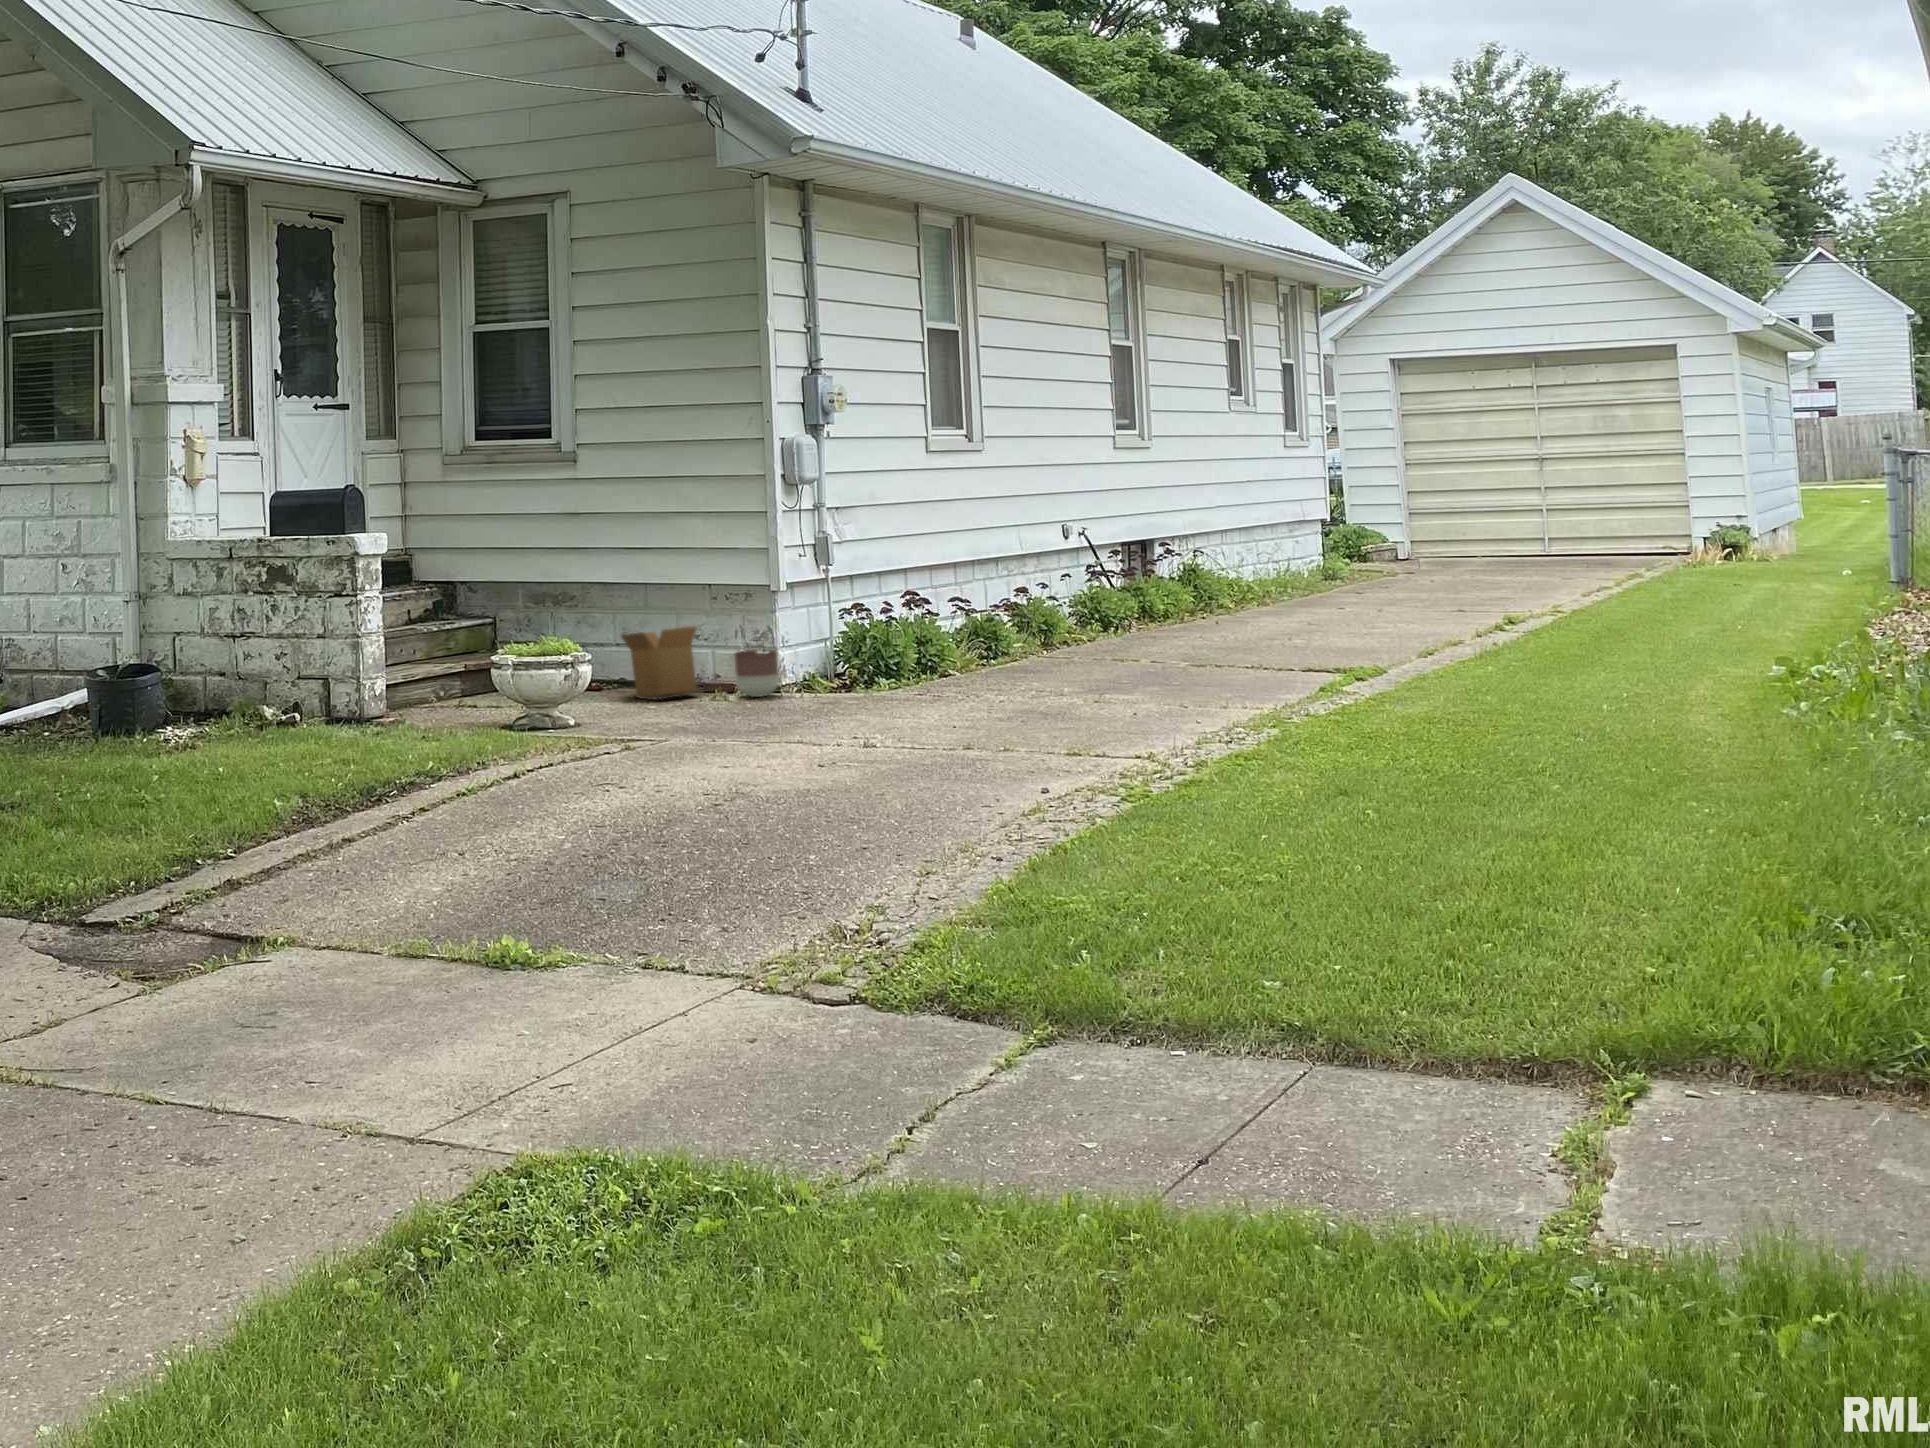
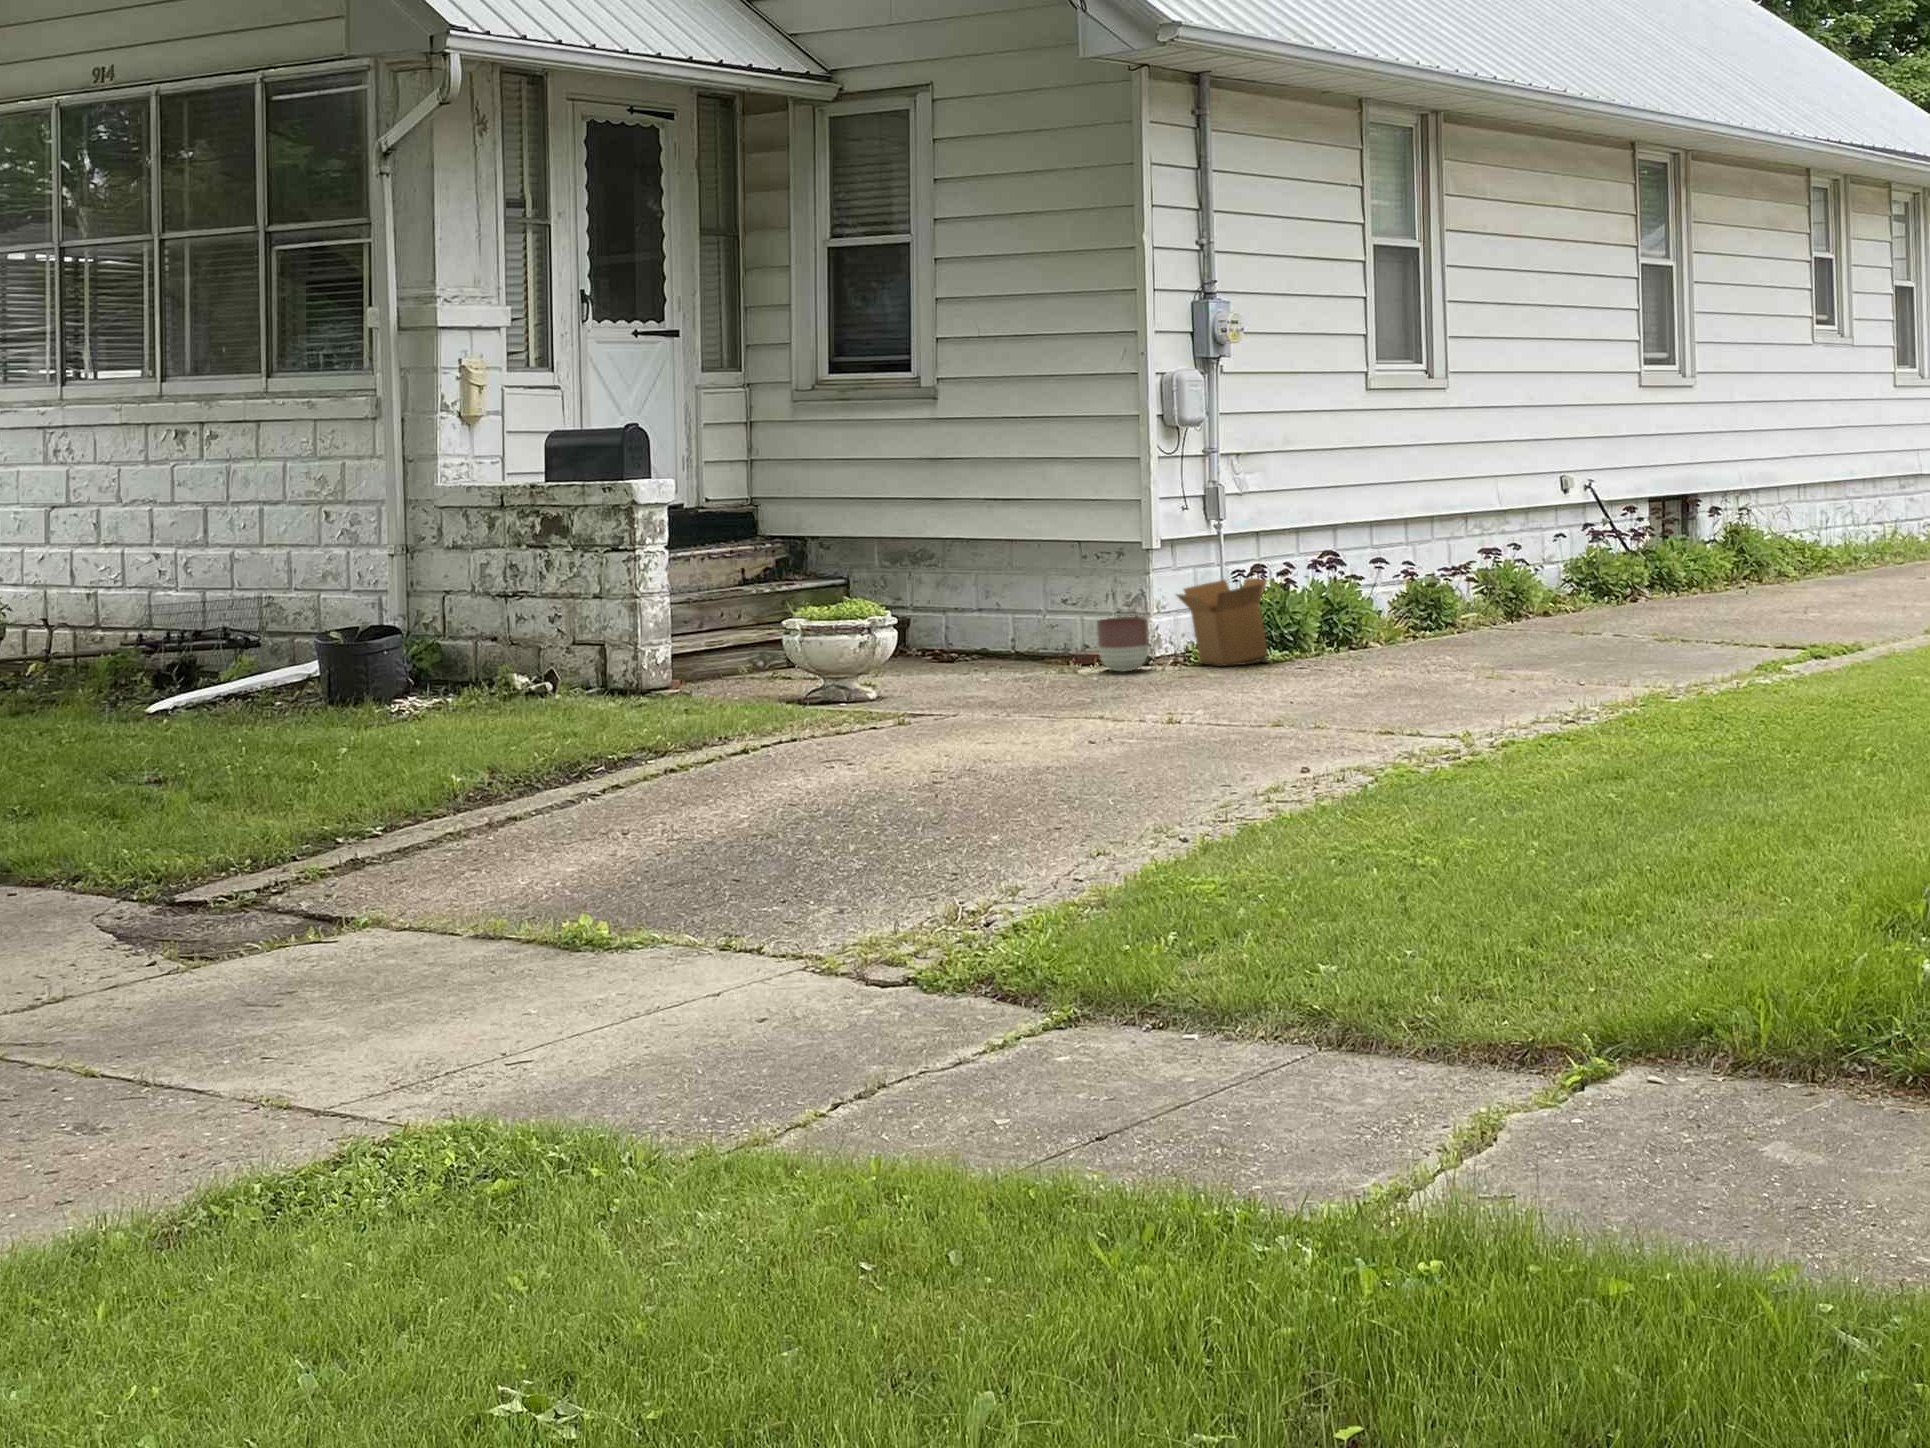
cardboard box: present [621,626,698,700] -> present [1176,578,1270,666]

